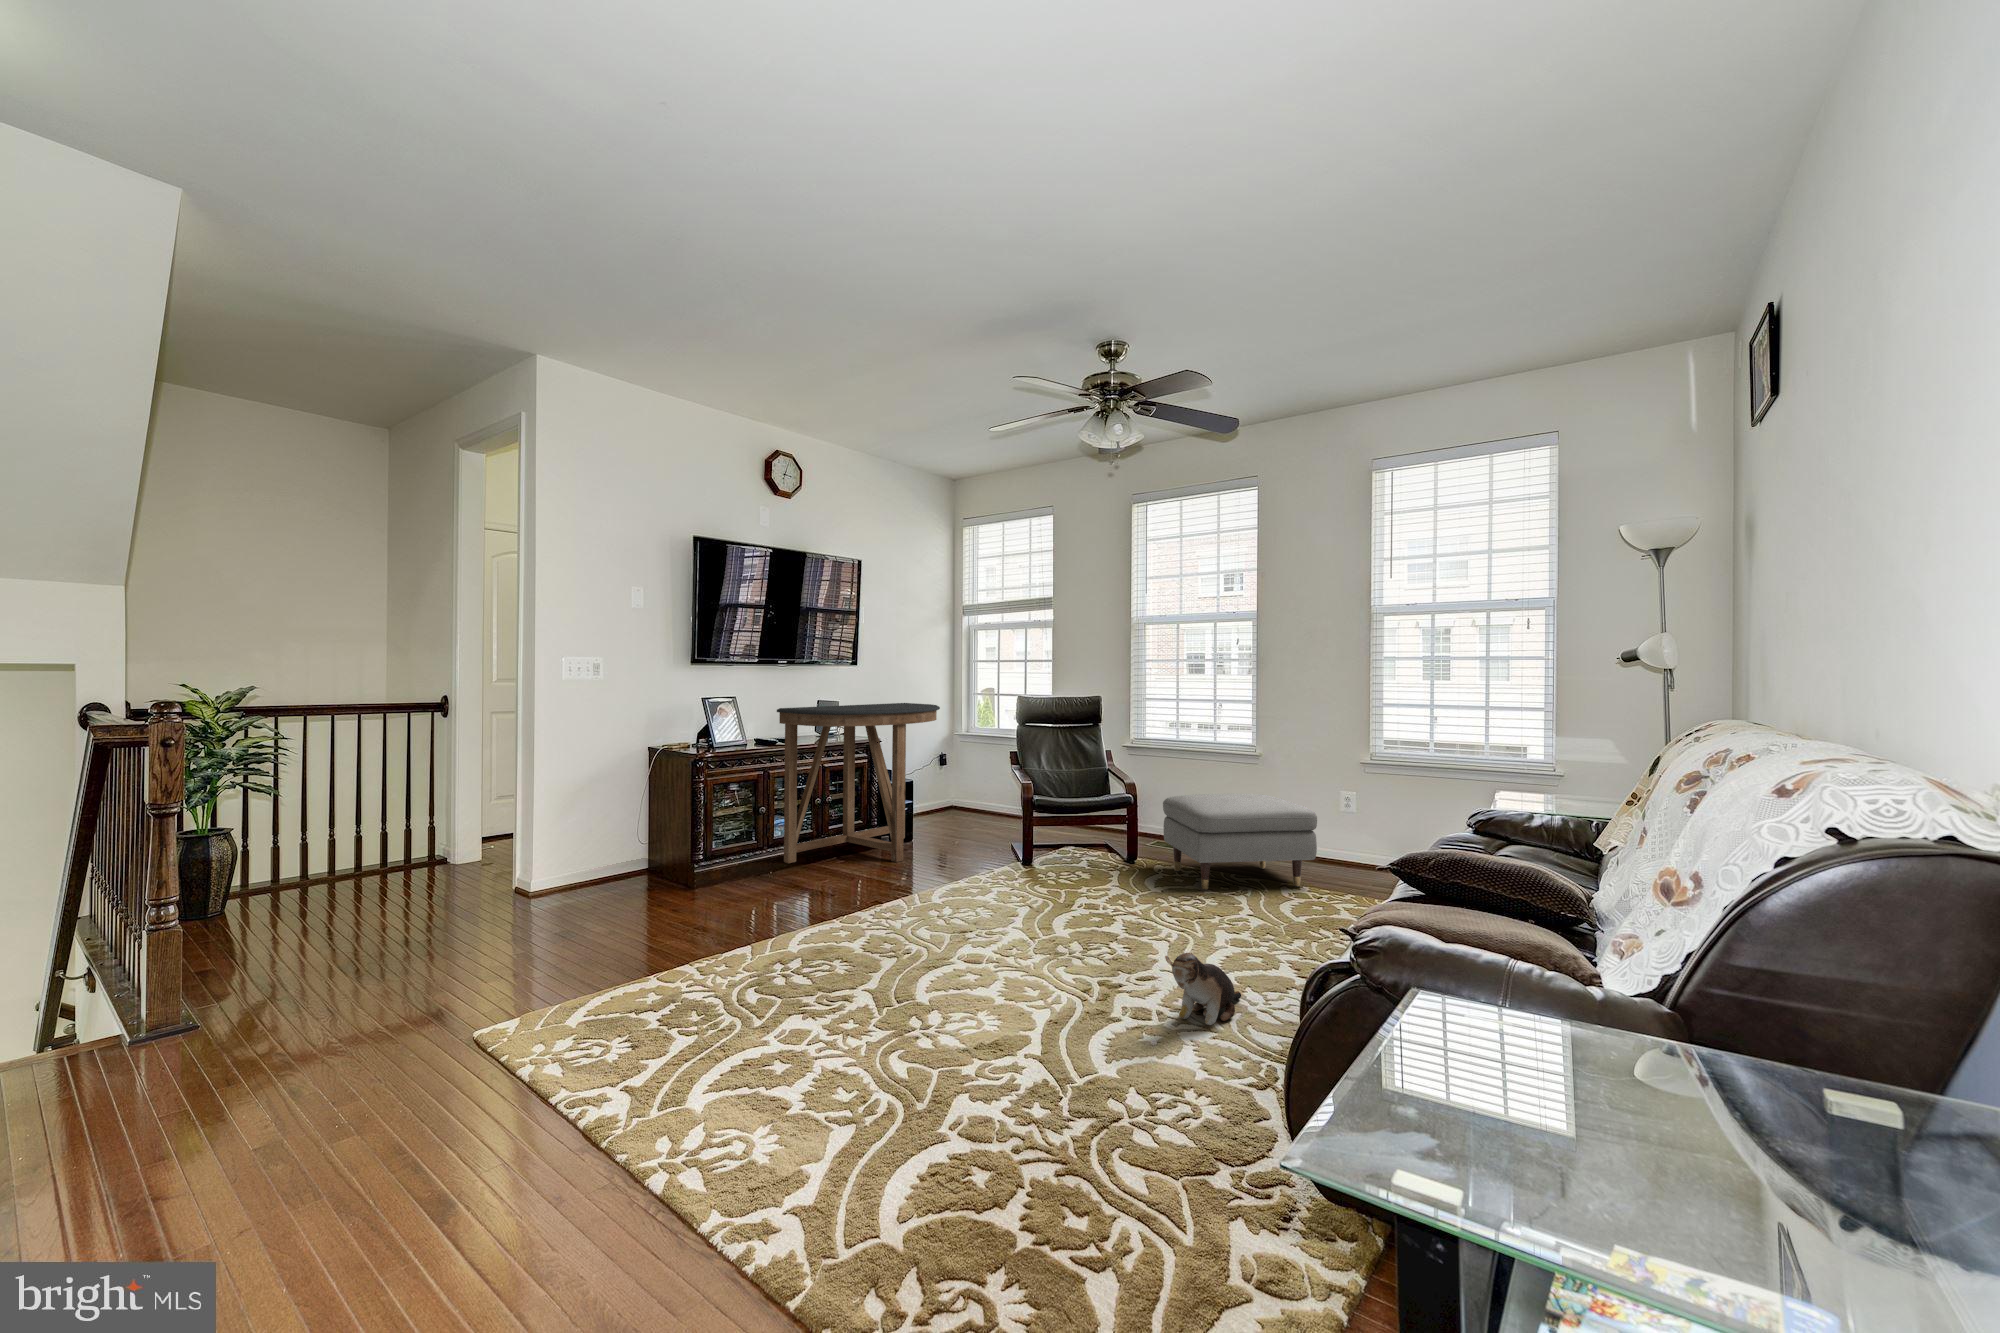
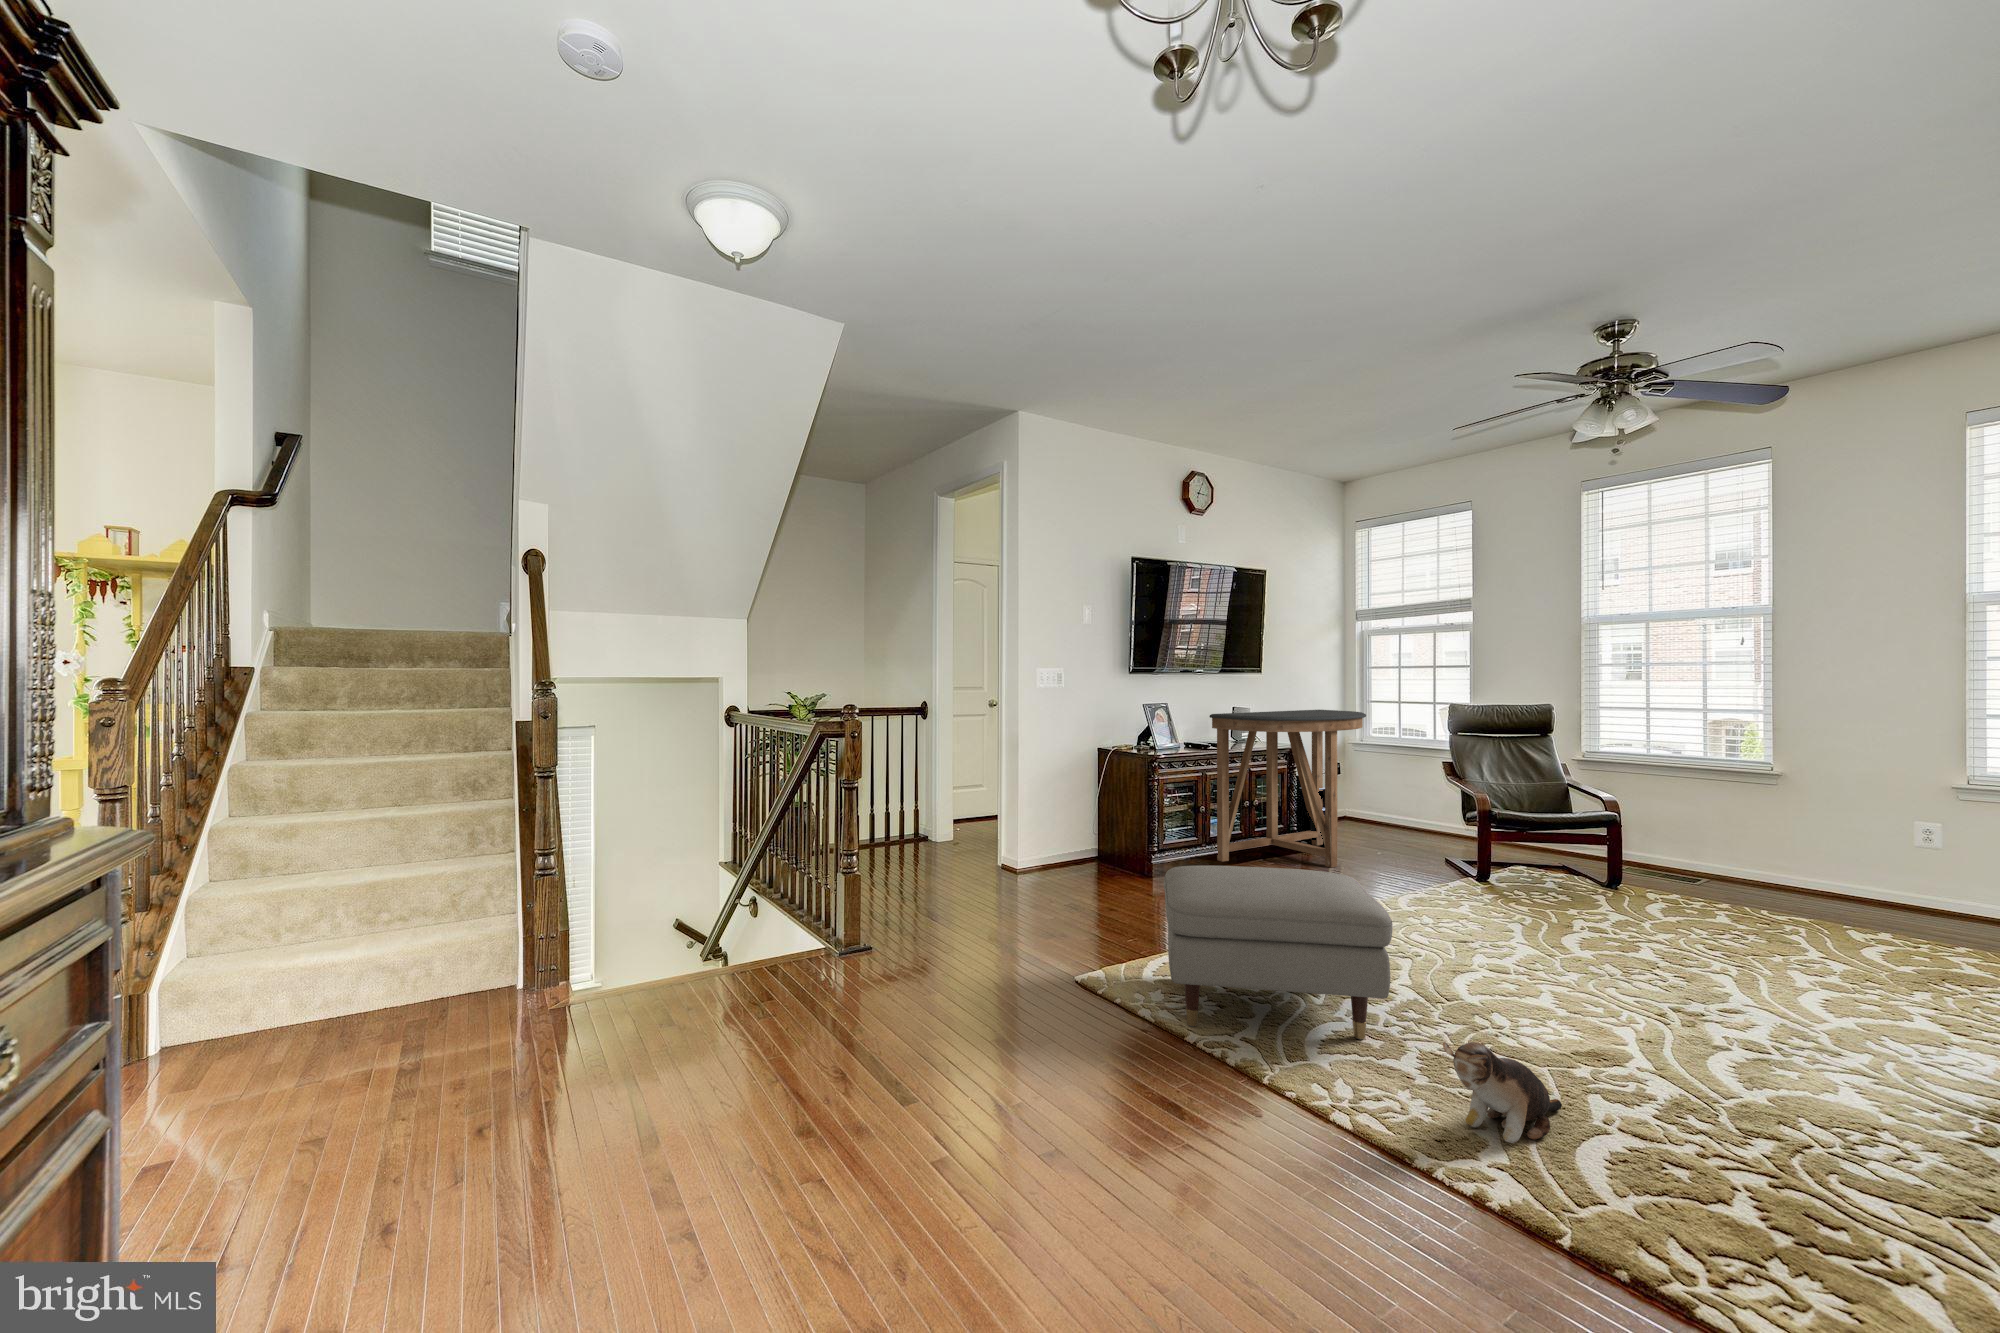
ottoman: present [1163,794,1317,890] -> present [1164,865,1393,1039]
plush toy: present [1165,953,1241,1025] -> present [1443,1042,1562,1143]

